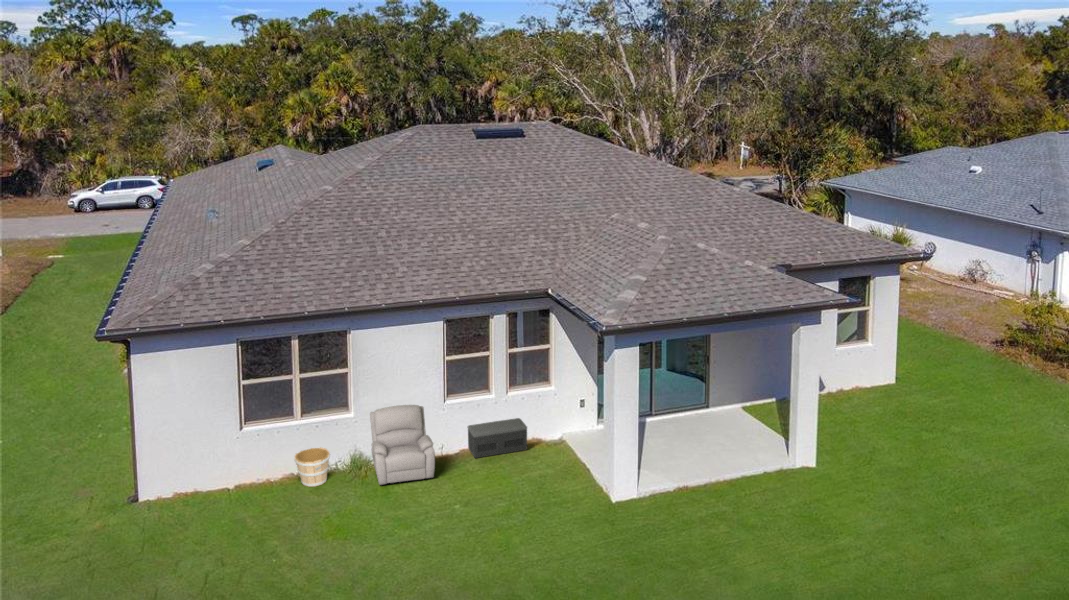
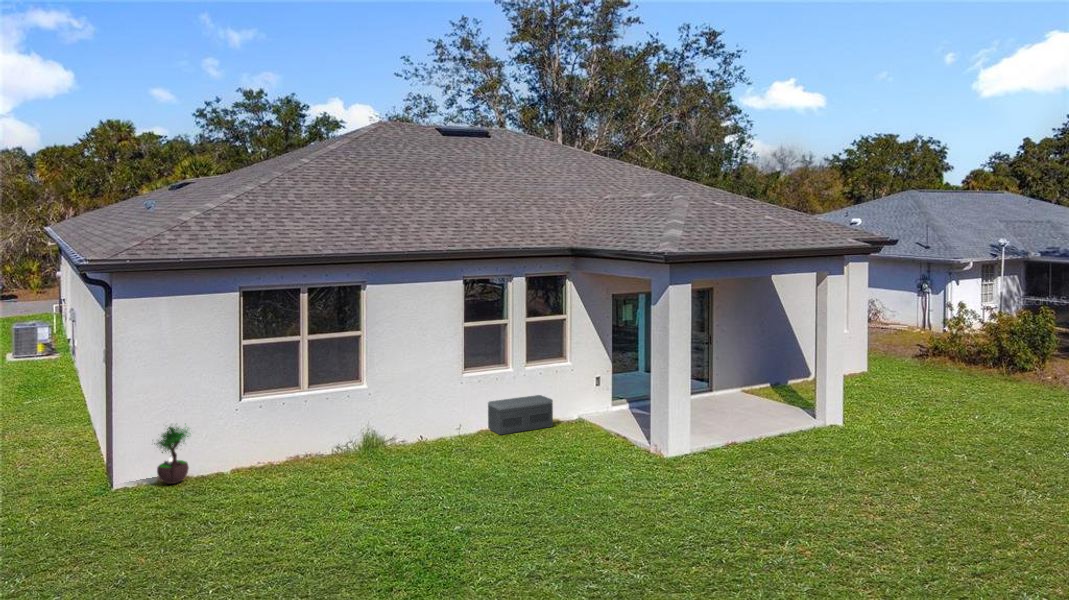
chair: present [370,405,435,485] -> none [385,374,466,457]
wooden bucket: present [294,447,330,487] -> none [302,422,343,465]
potted tree: none [170,455,203,501] -> present [154,426,189,484]

